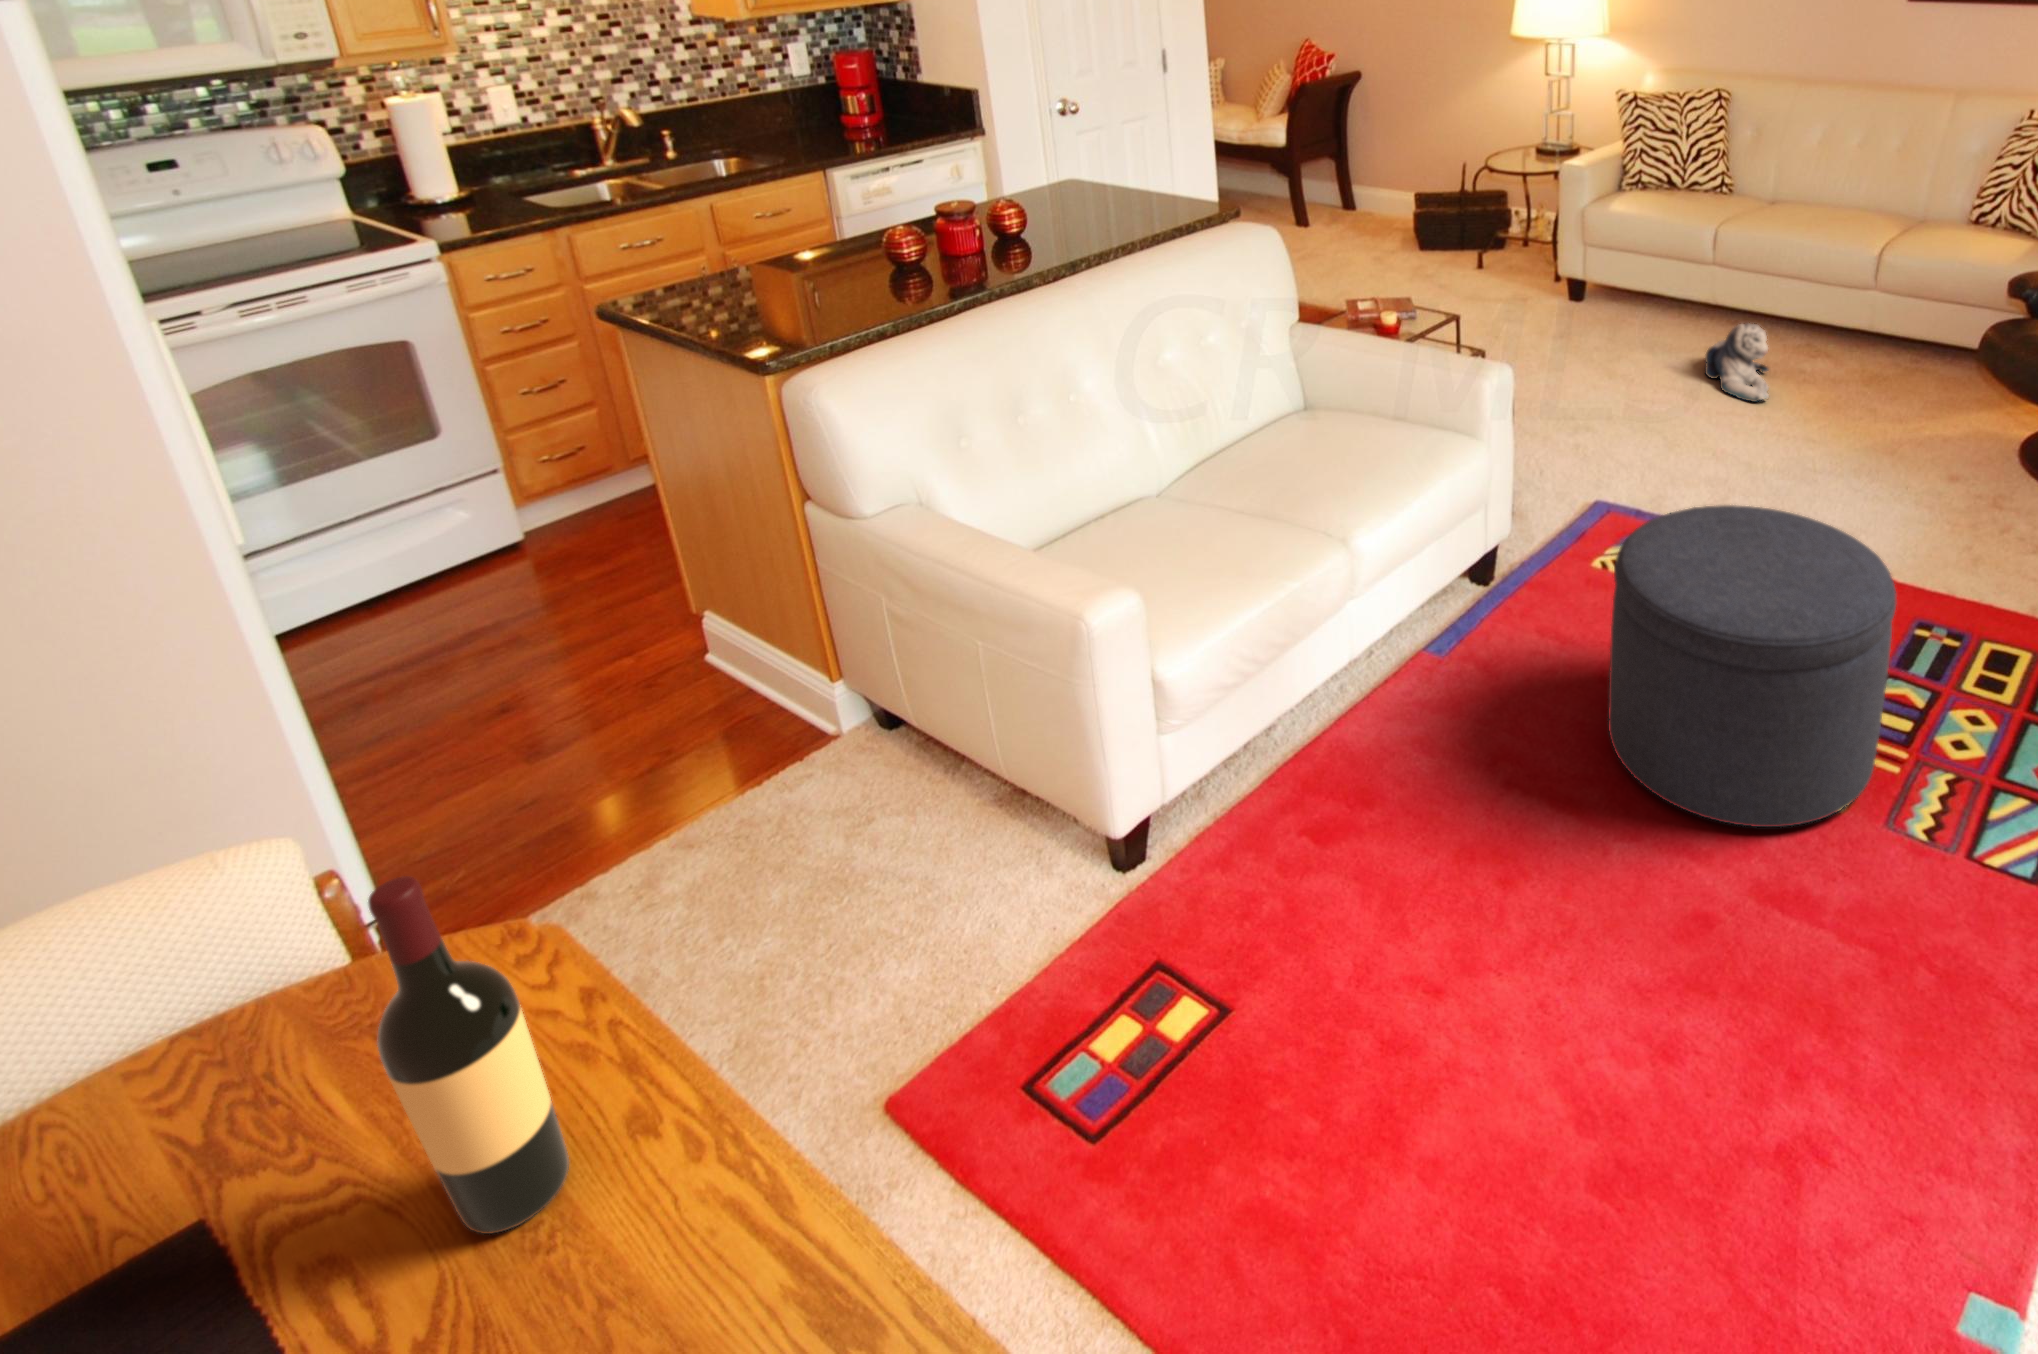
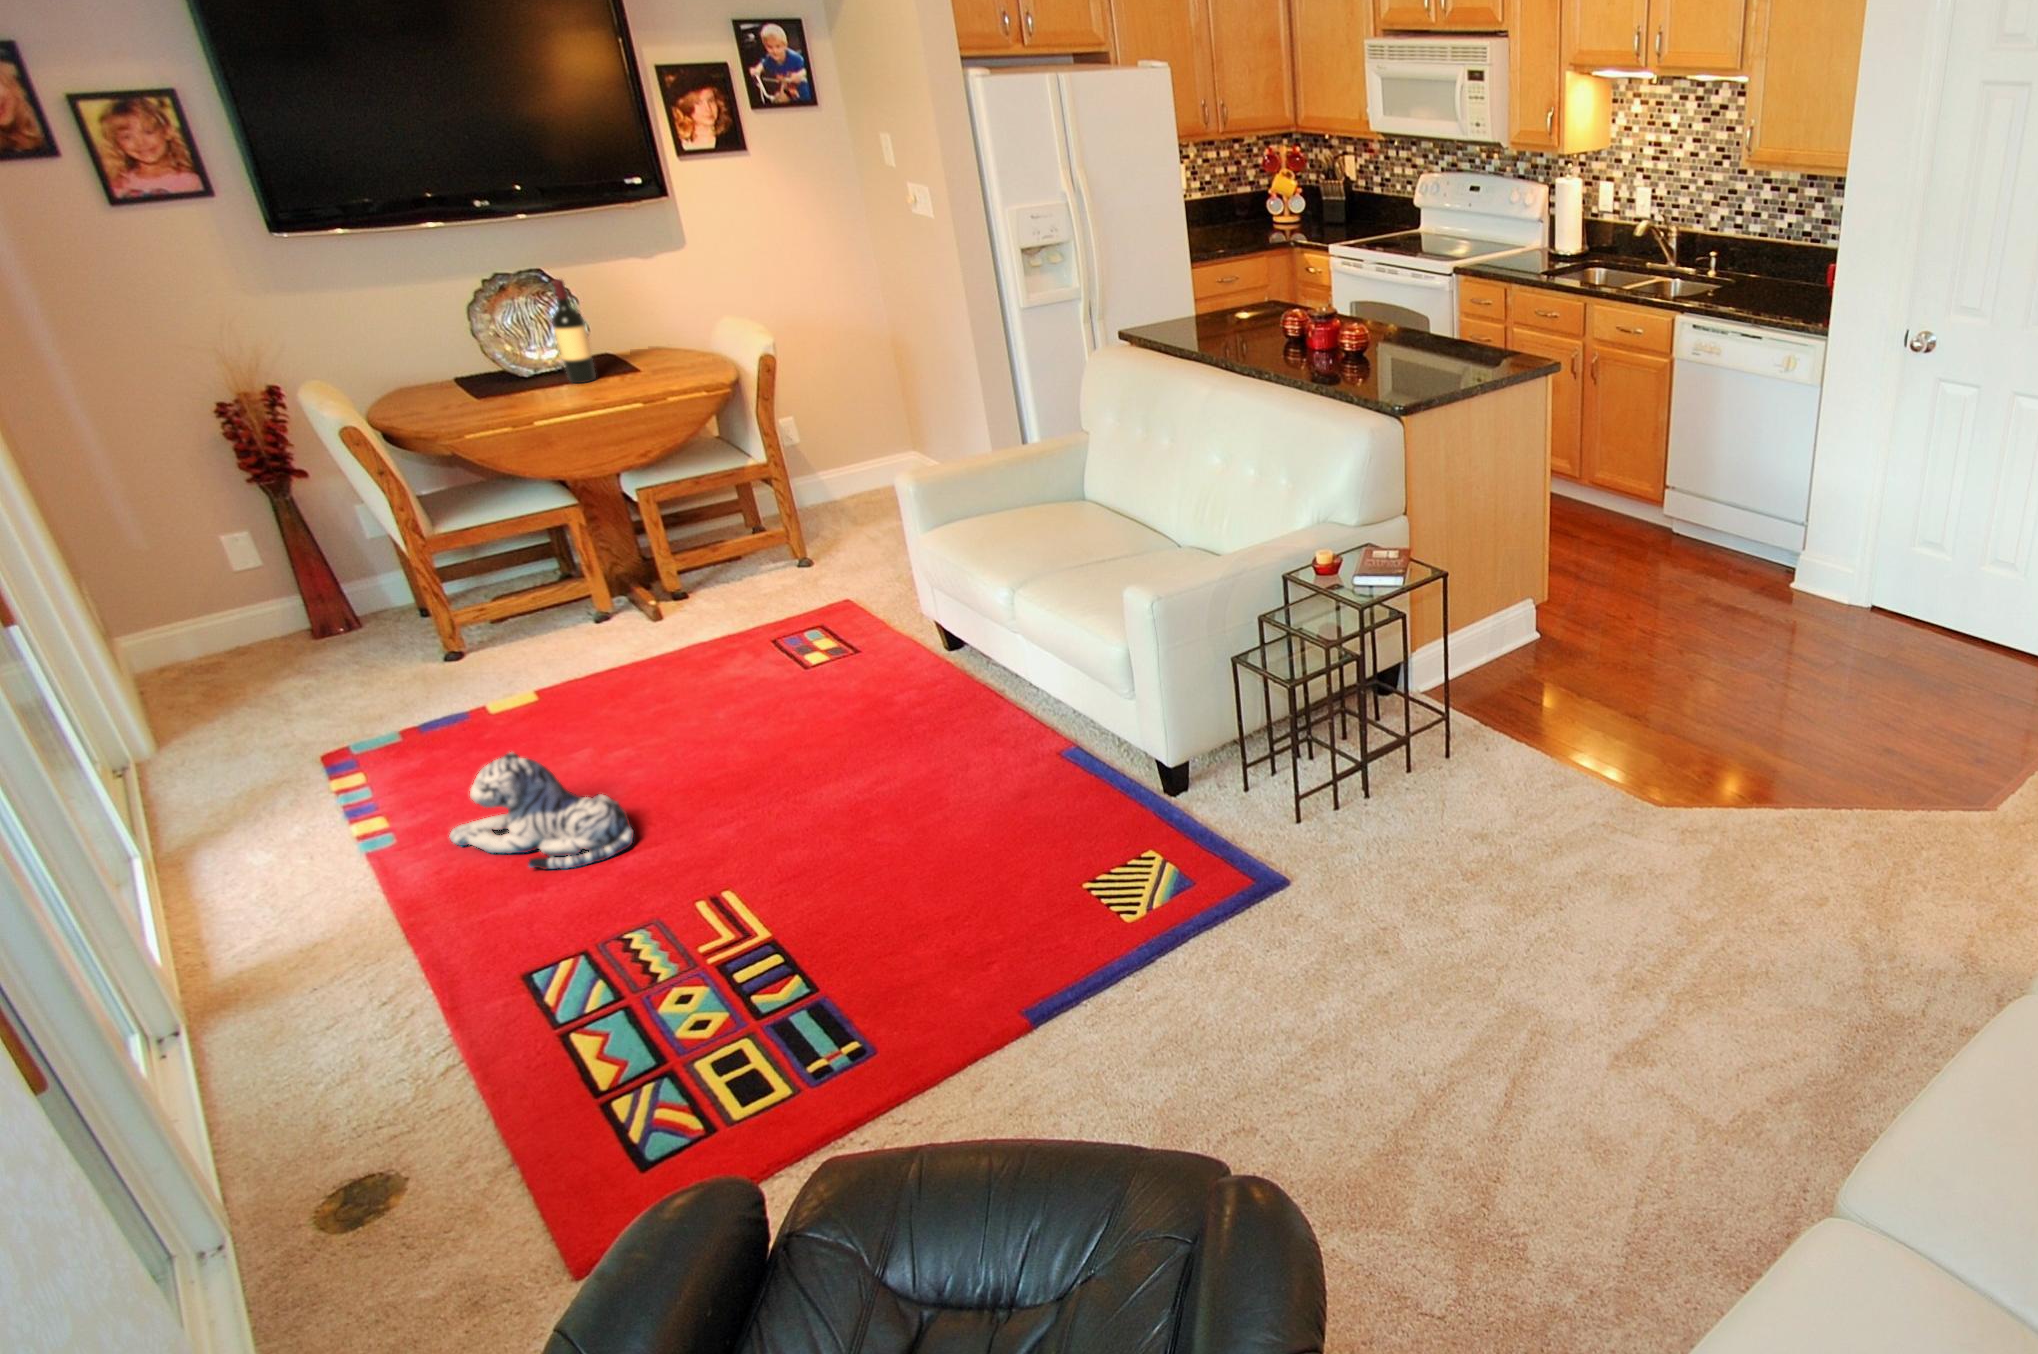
plush toy: present [1705,323,1768,402] -> present [450,753,634,869]
ottoman: present [1608,505,1897,827] -> none [646,659,938,934]

